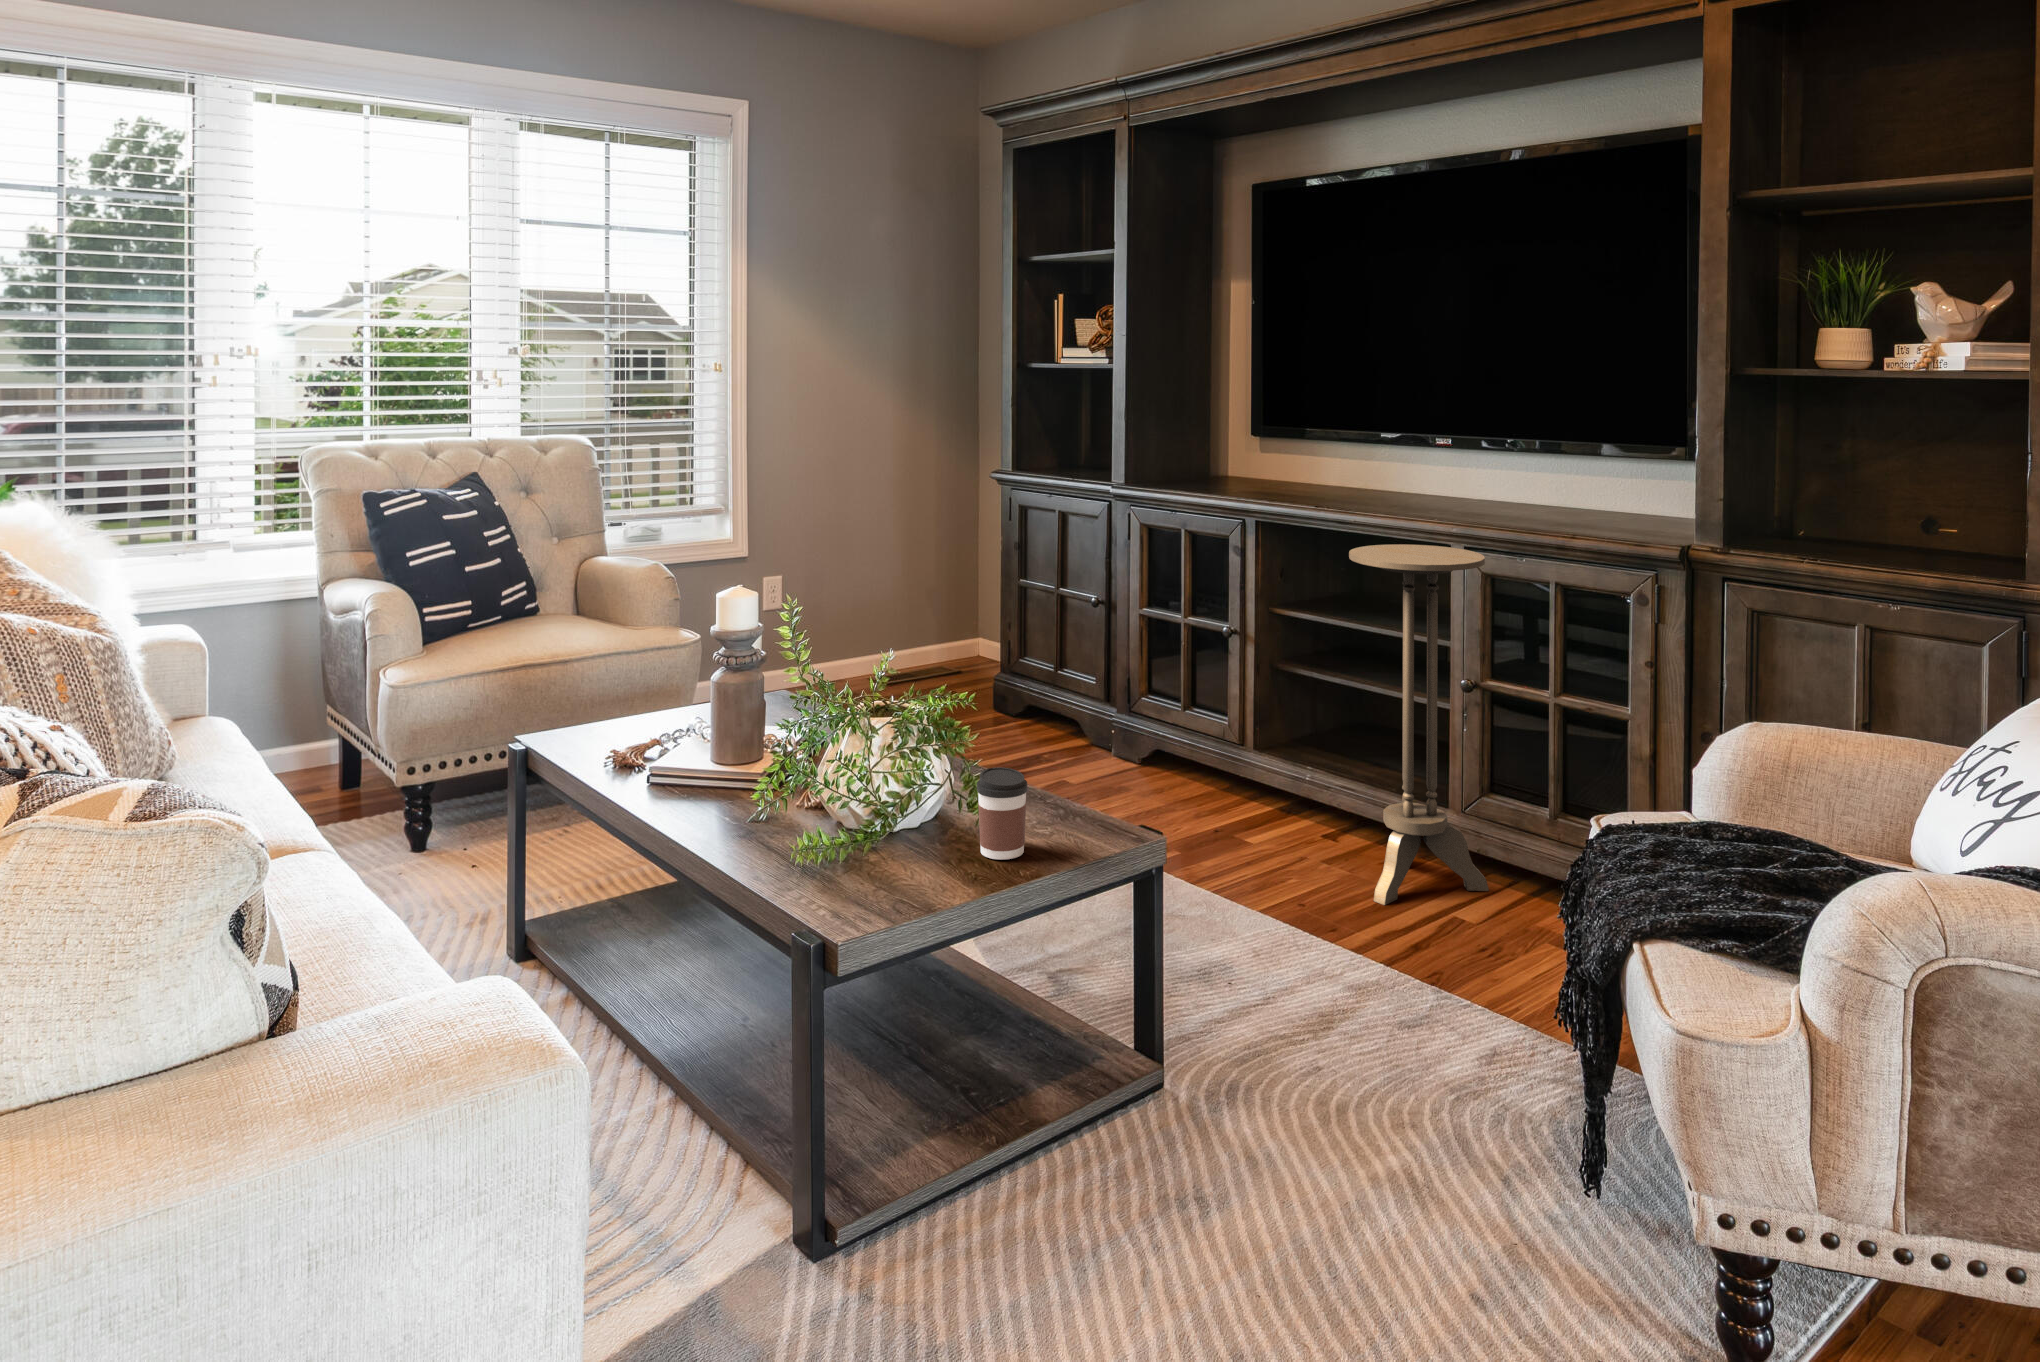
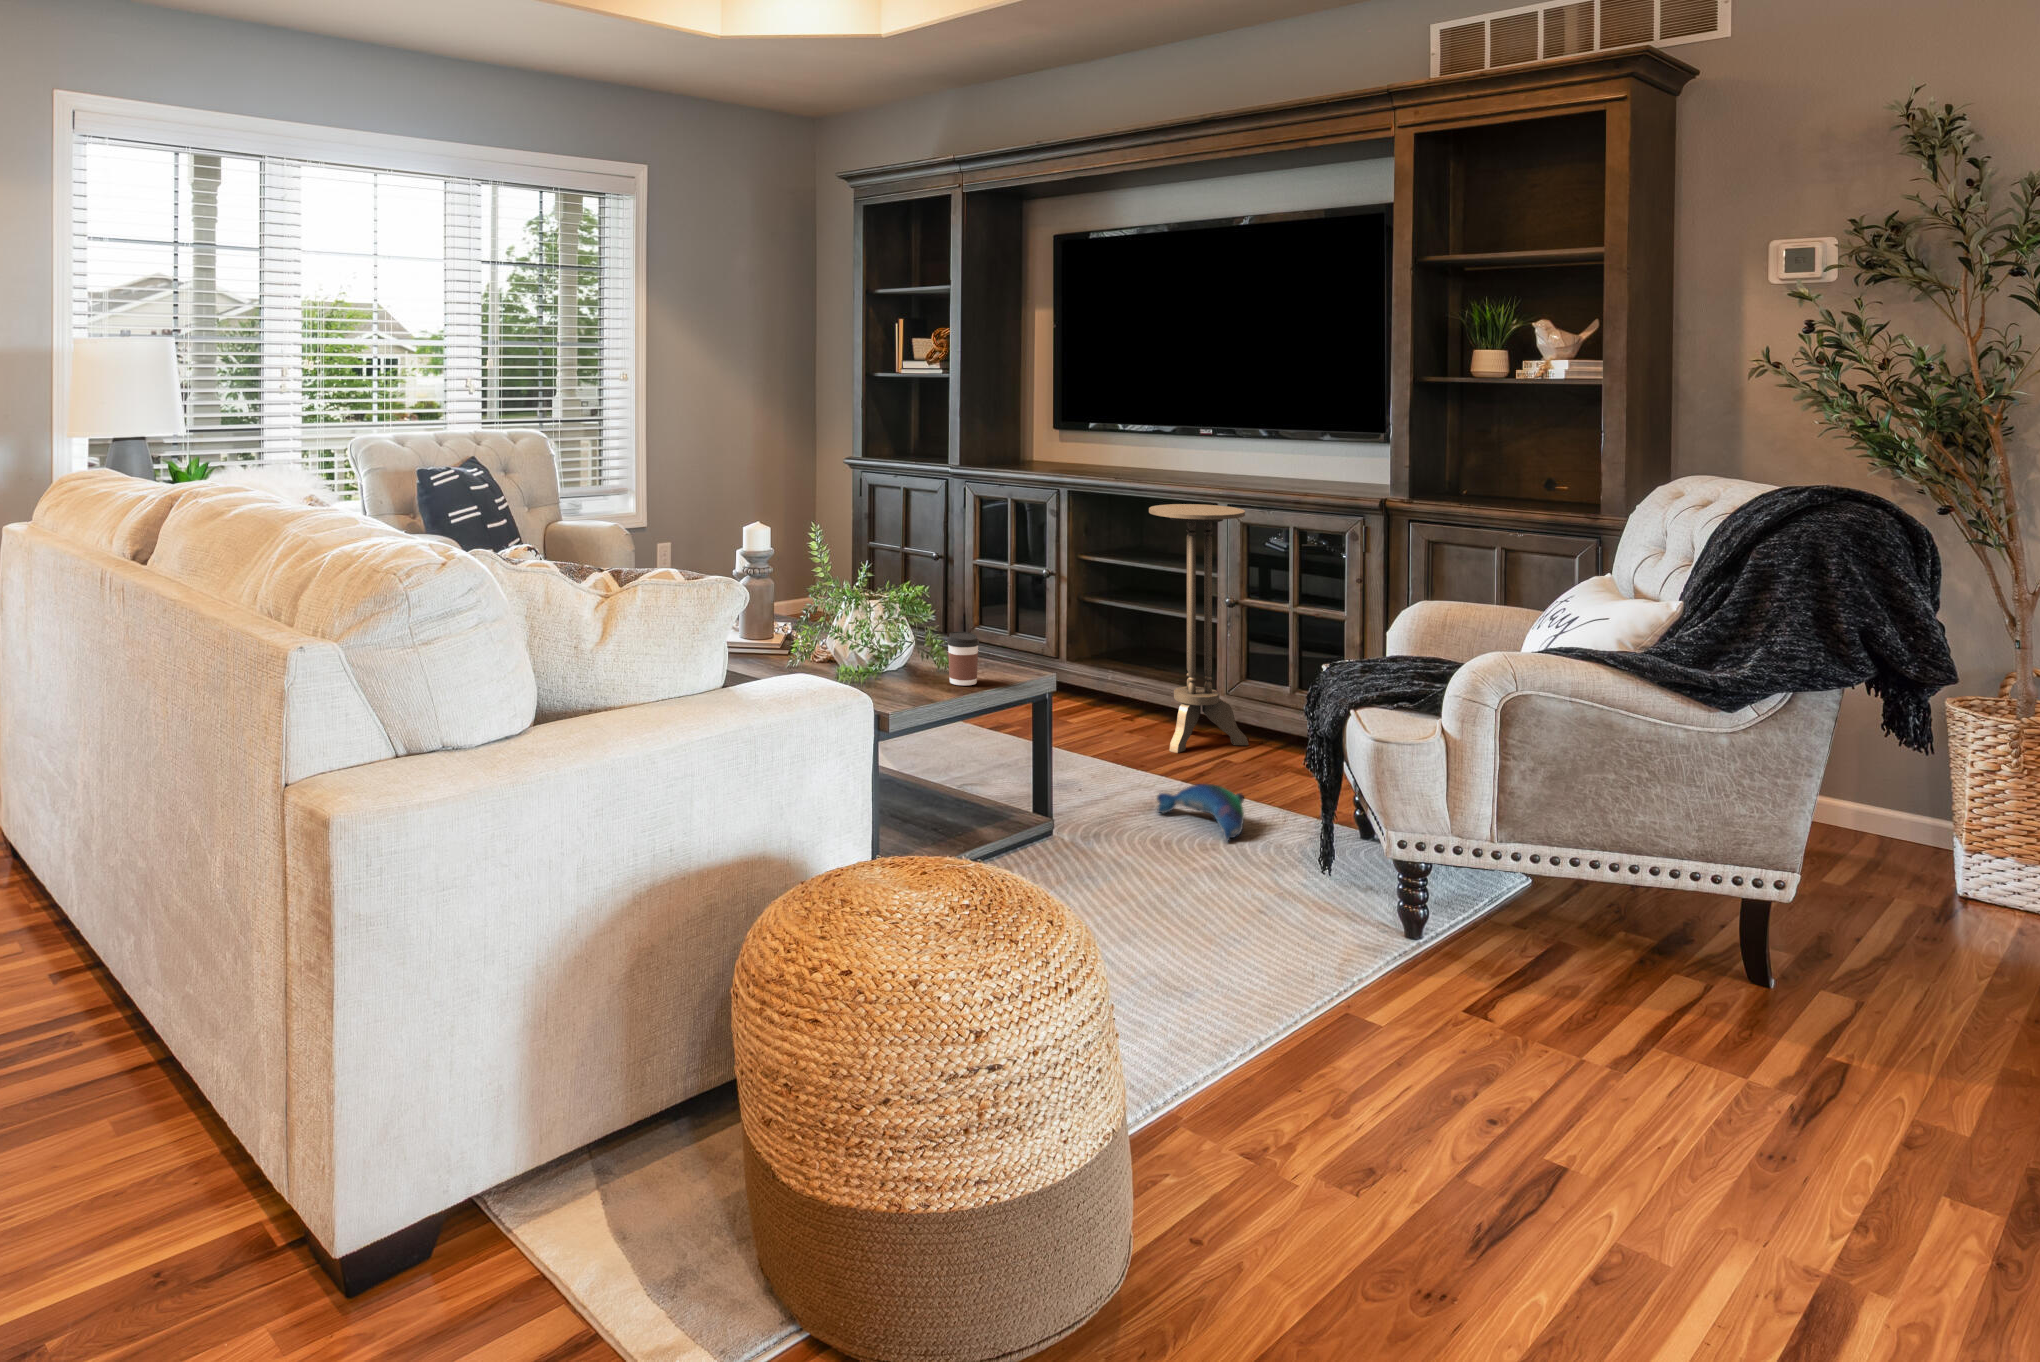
plush toy: none [1331,993,1464,1107] -> present [1157,784,1244,841]

